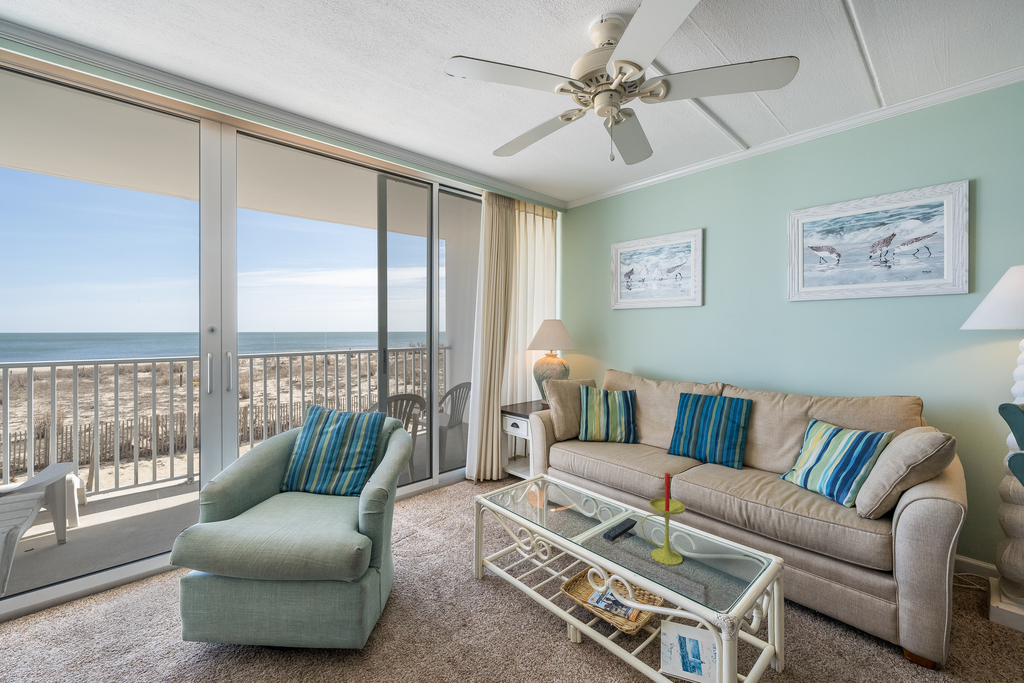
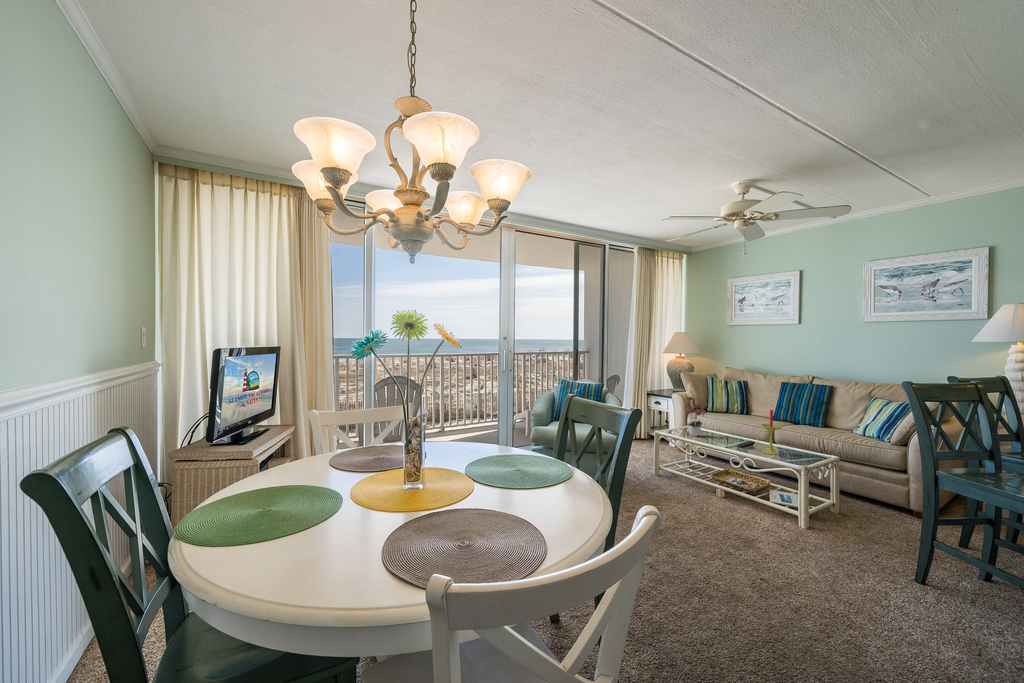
flower arrangement: none [525,432,566,506] -> present [684,397,707,437]

